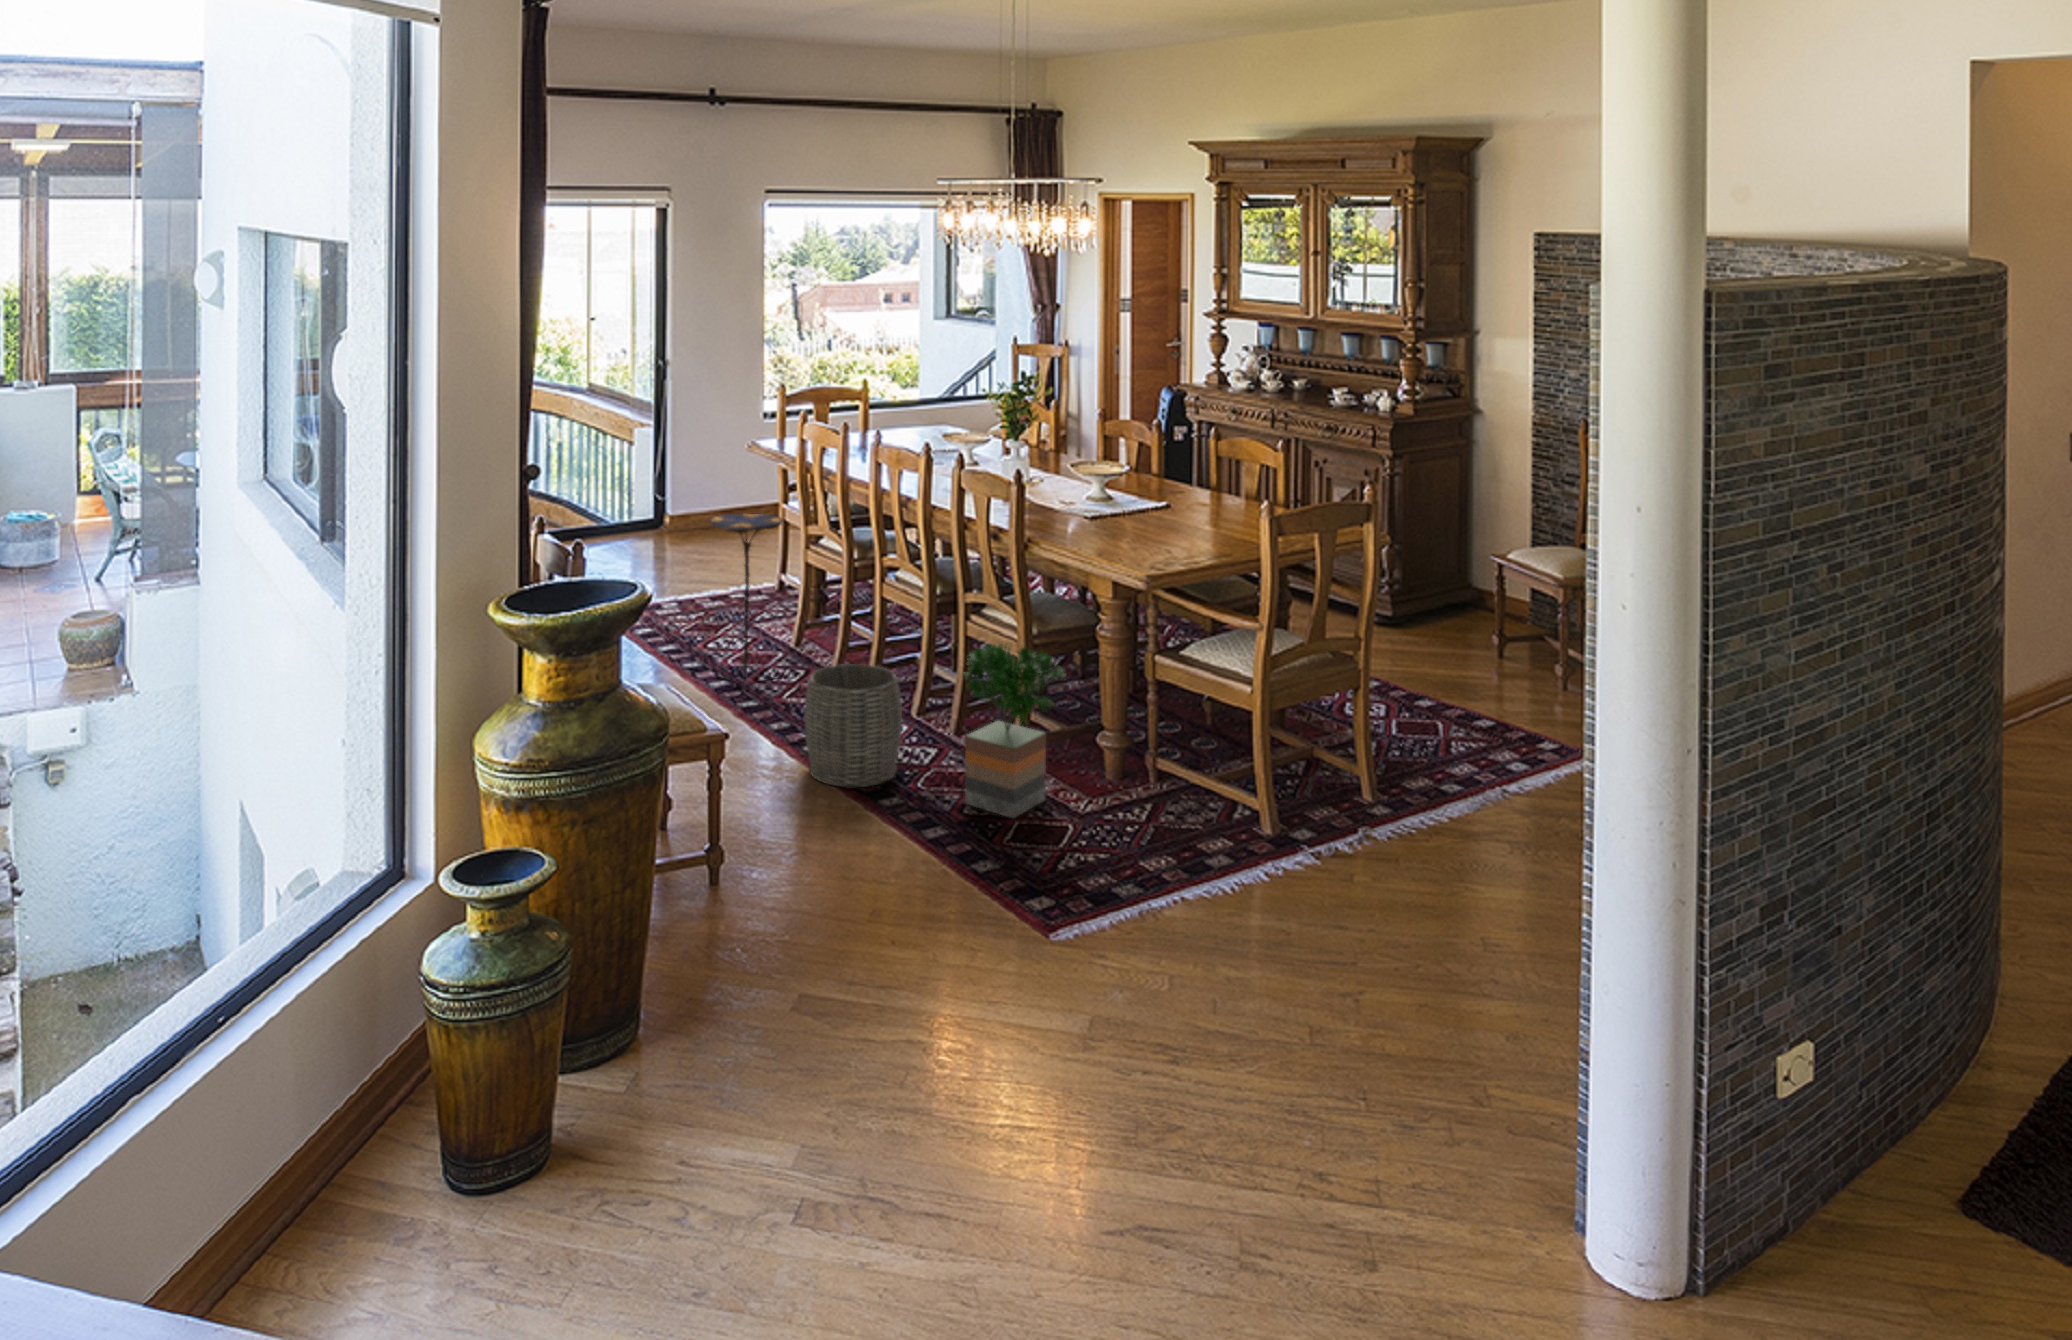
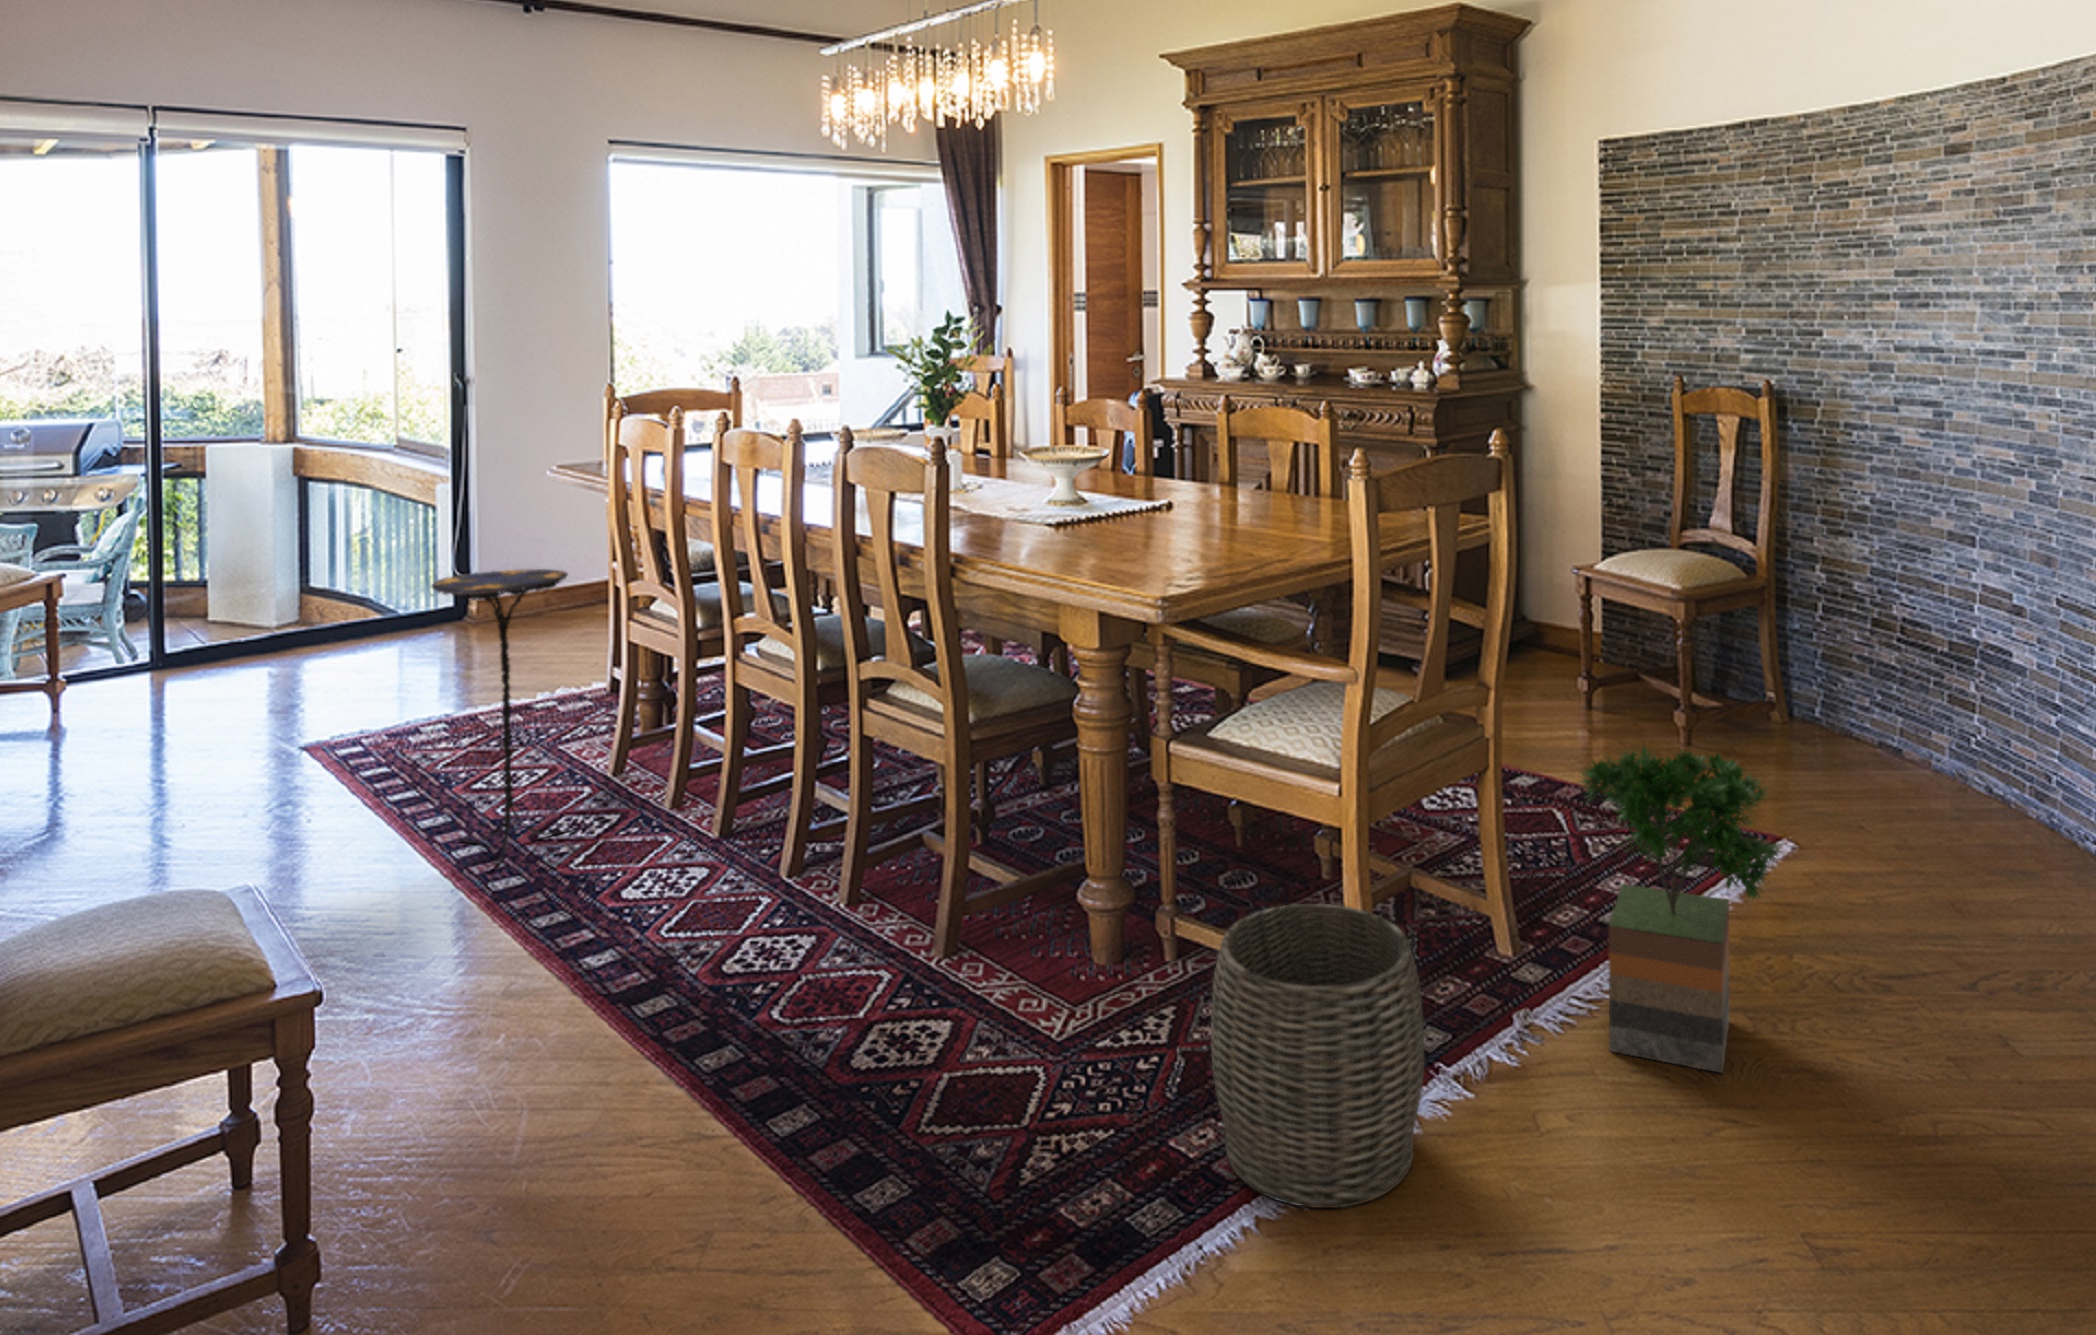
potted tree: present [965,644,1064,818] -> present [1579,746,1780,1073]
woven basket: present [805,664,902,787] -> present [1211,904,1424,1208]

